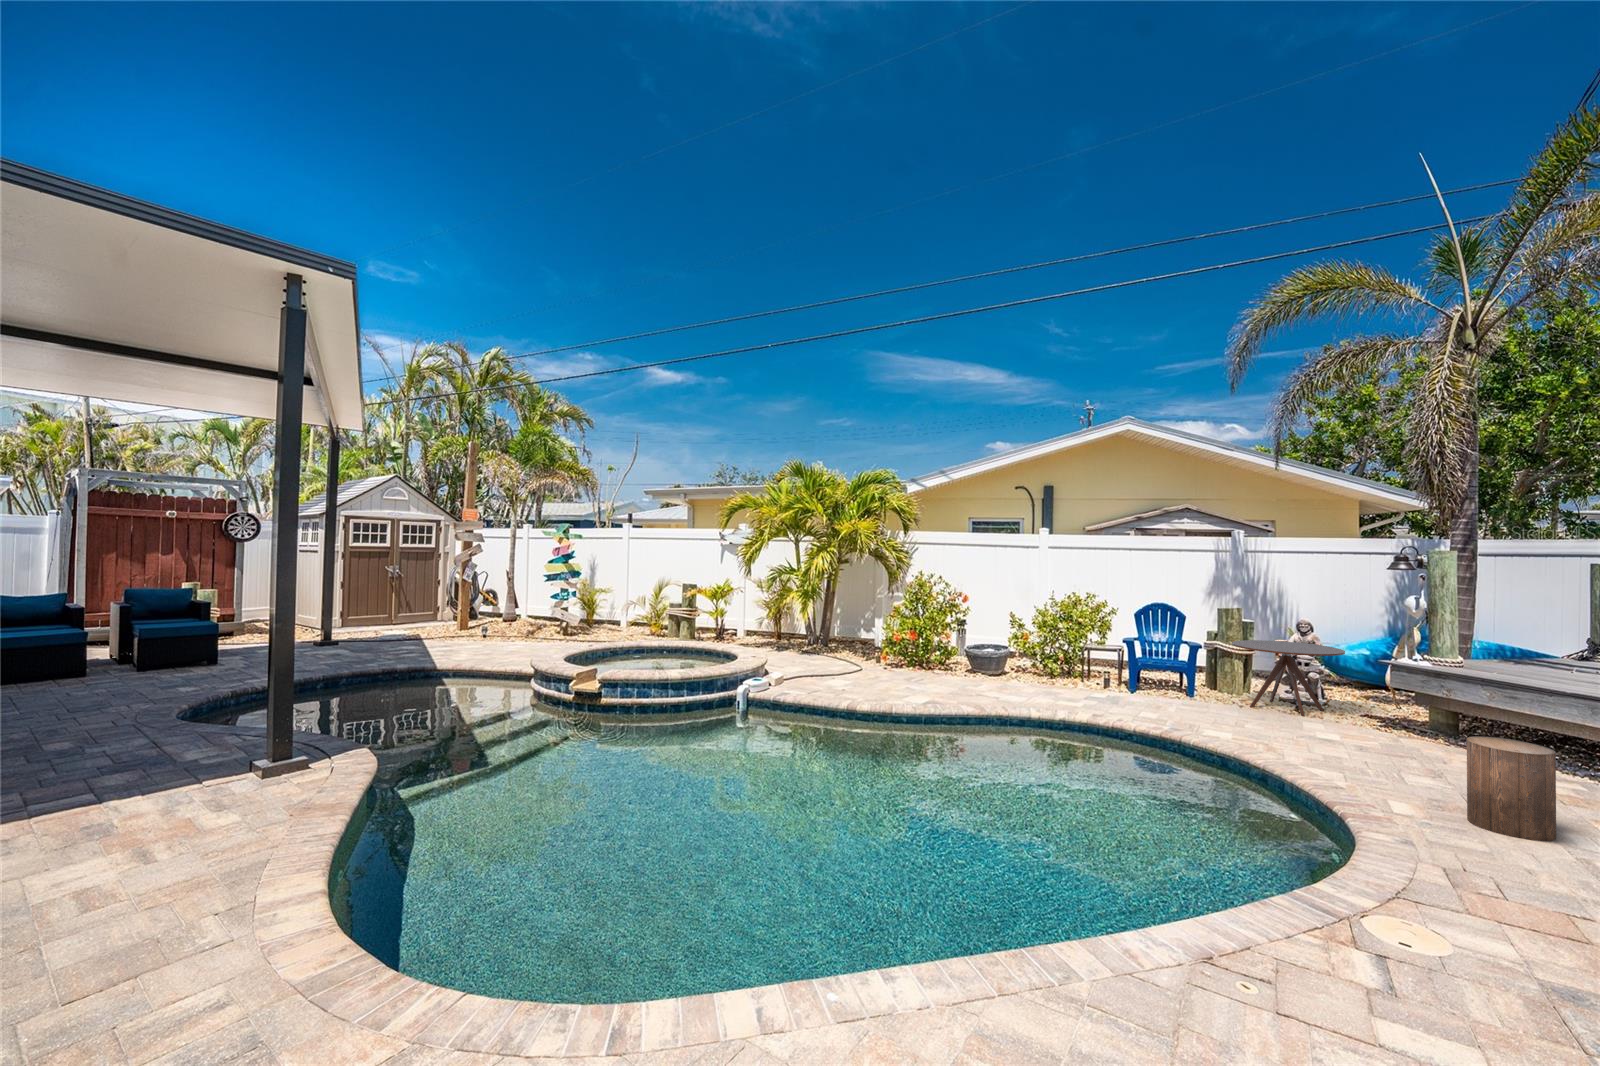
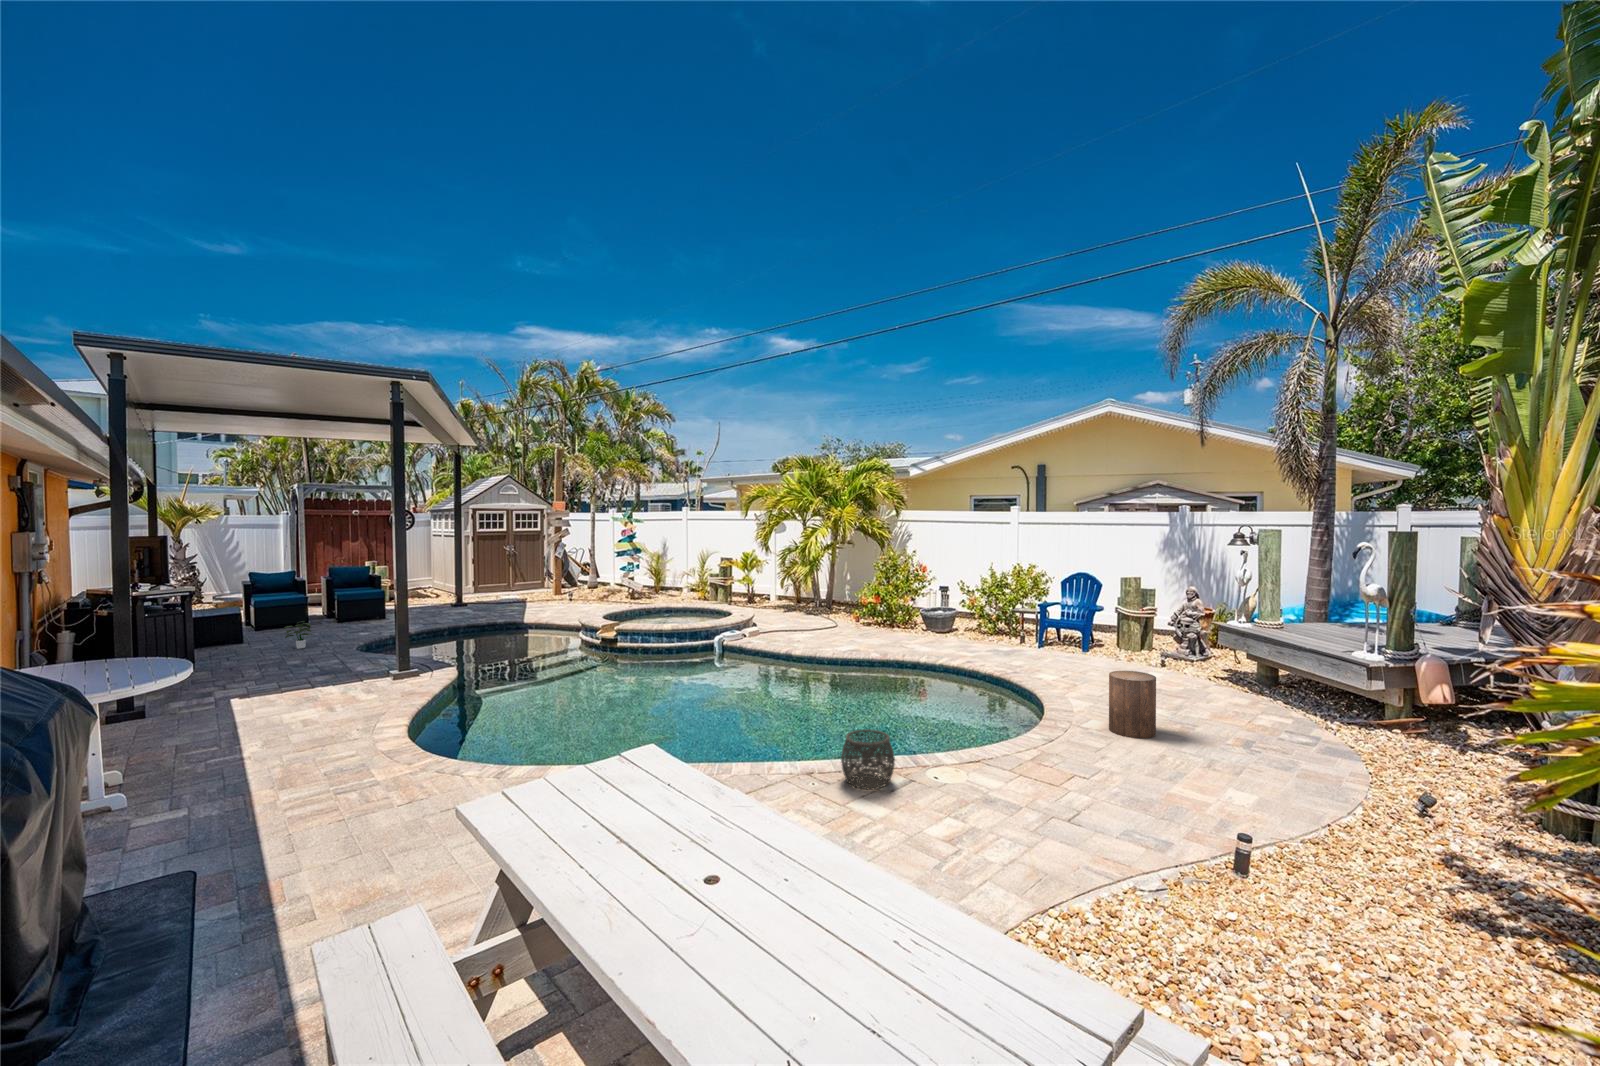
round table: present [1232,640,1345,717] -> none [1099,604,1183,666]
potted plant: none [39,672,100,719] -> present [284,621,312,649]
woven basket: none [1304,878,1441,1015] -> present [841,729,895,790]

